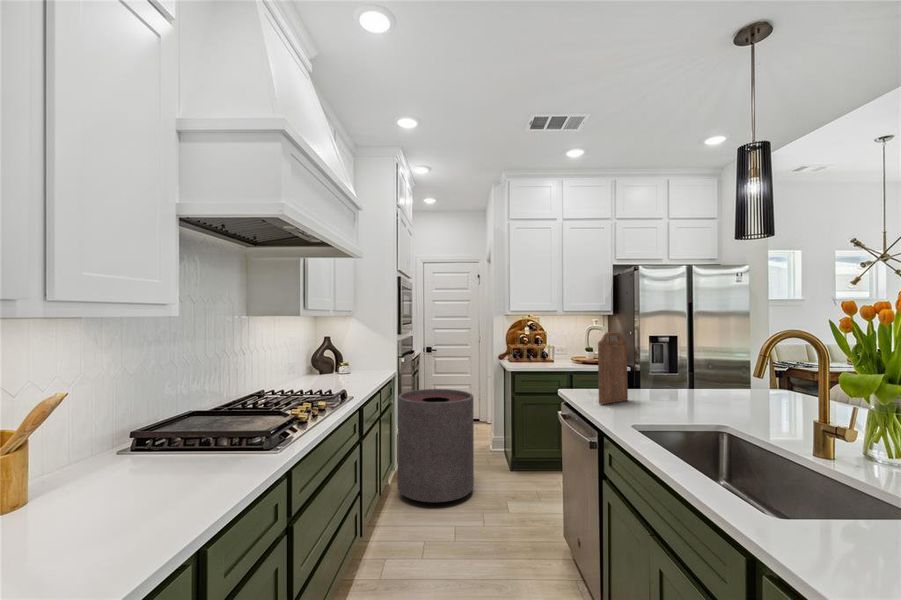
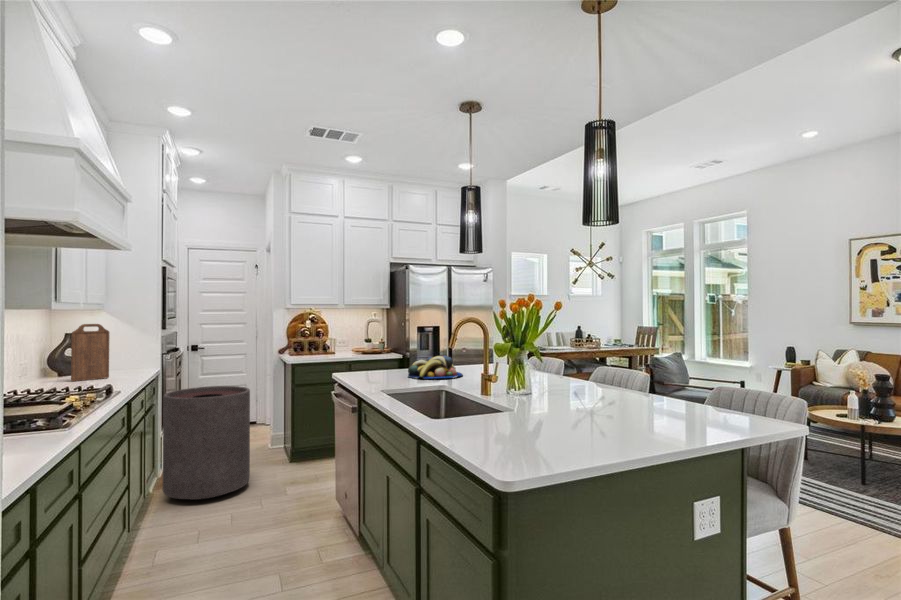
cutting board: present [598,332,628,404] -> present [71,324,109,381]
fruit bowl: none [661,379,745,413] -> present [408,355,462,379]

